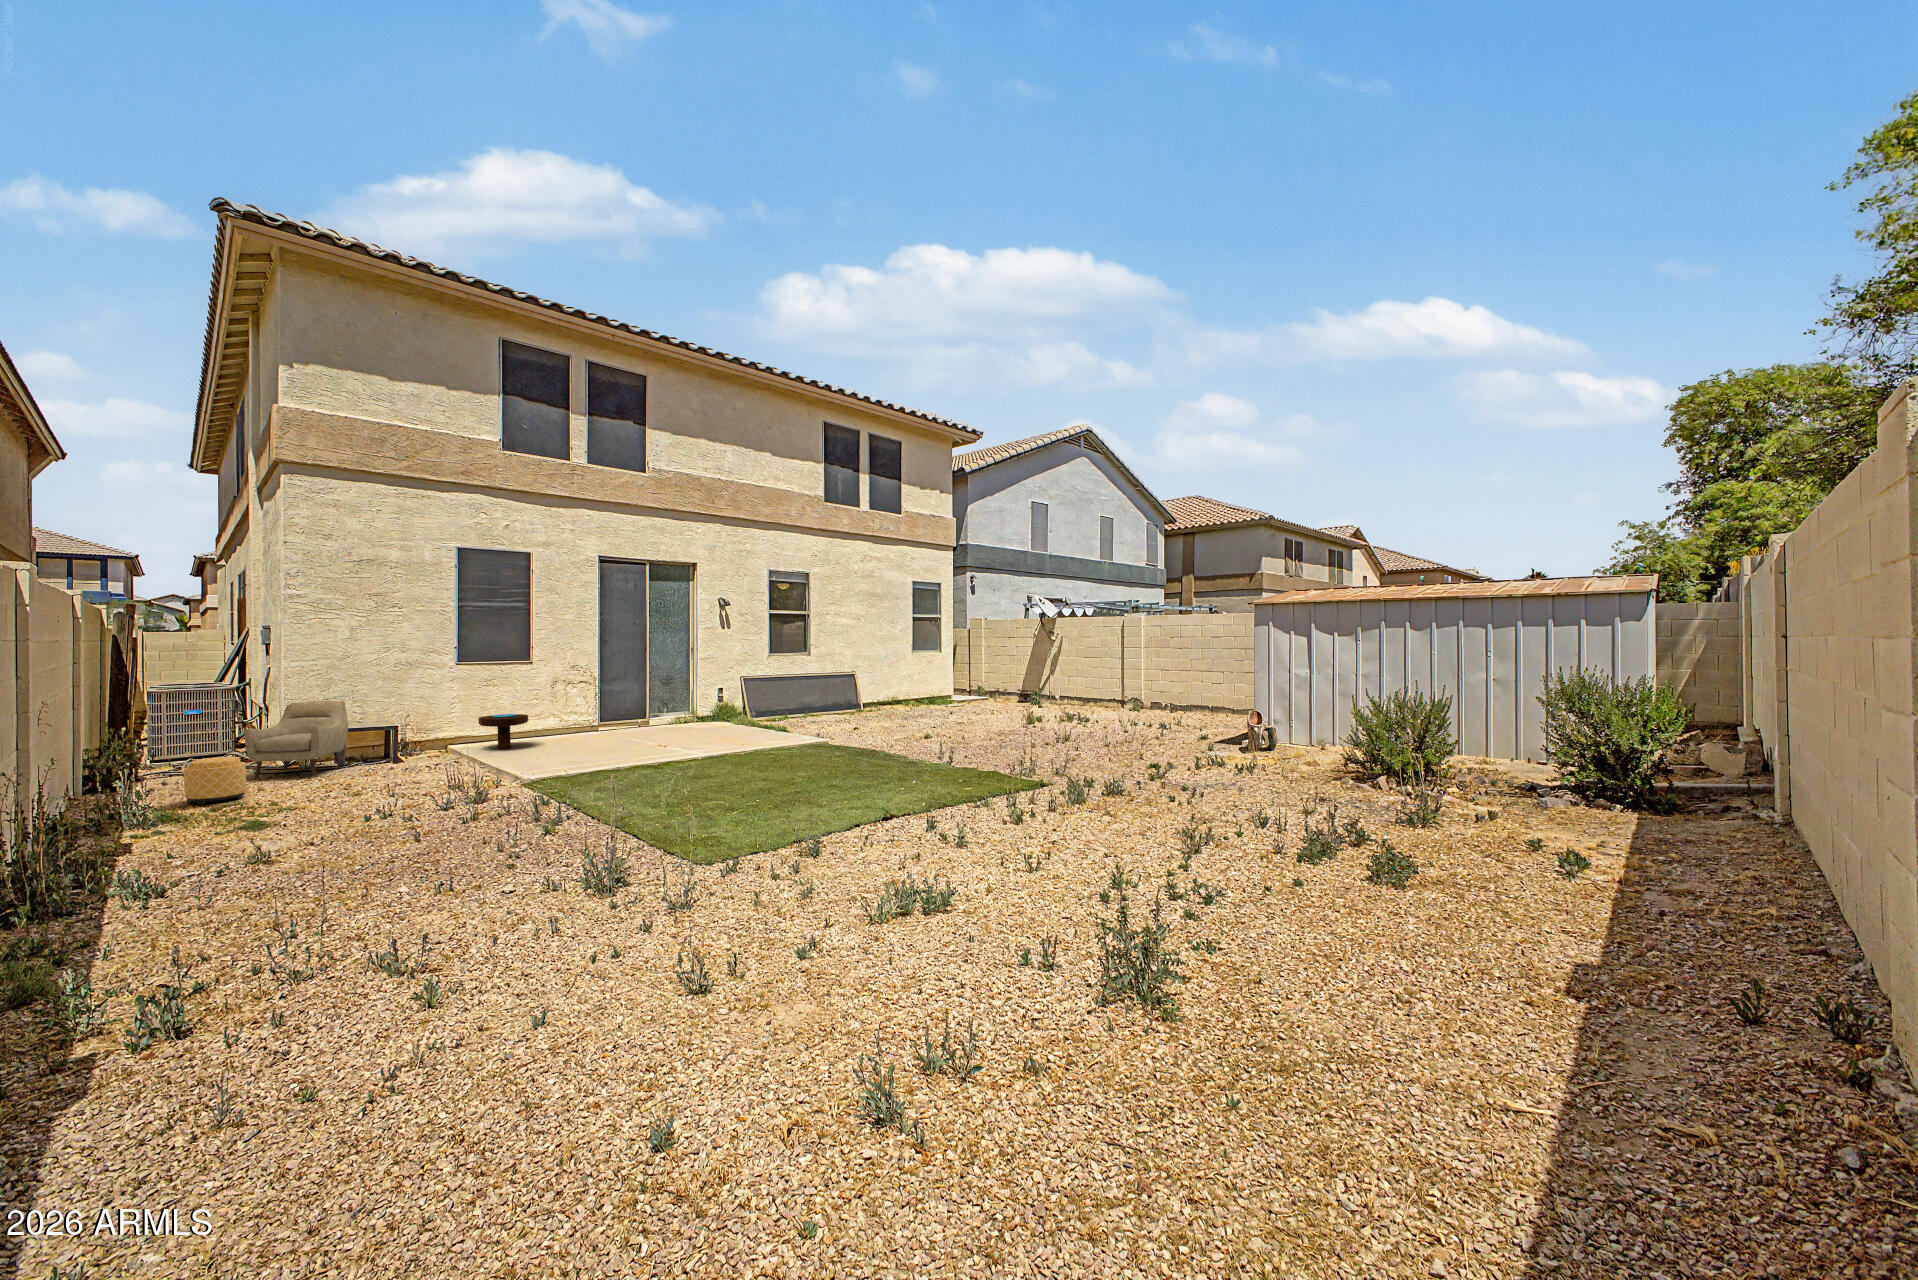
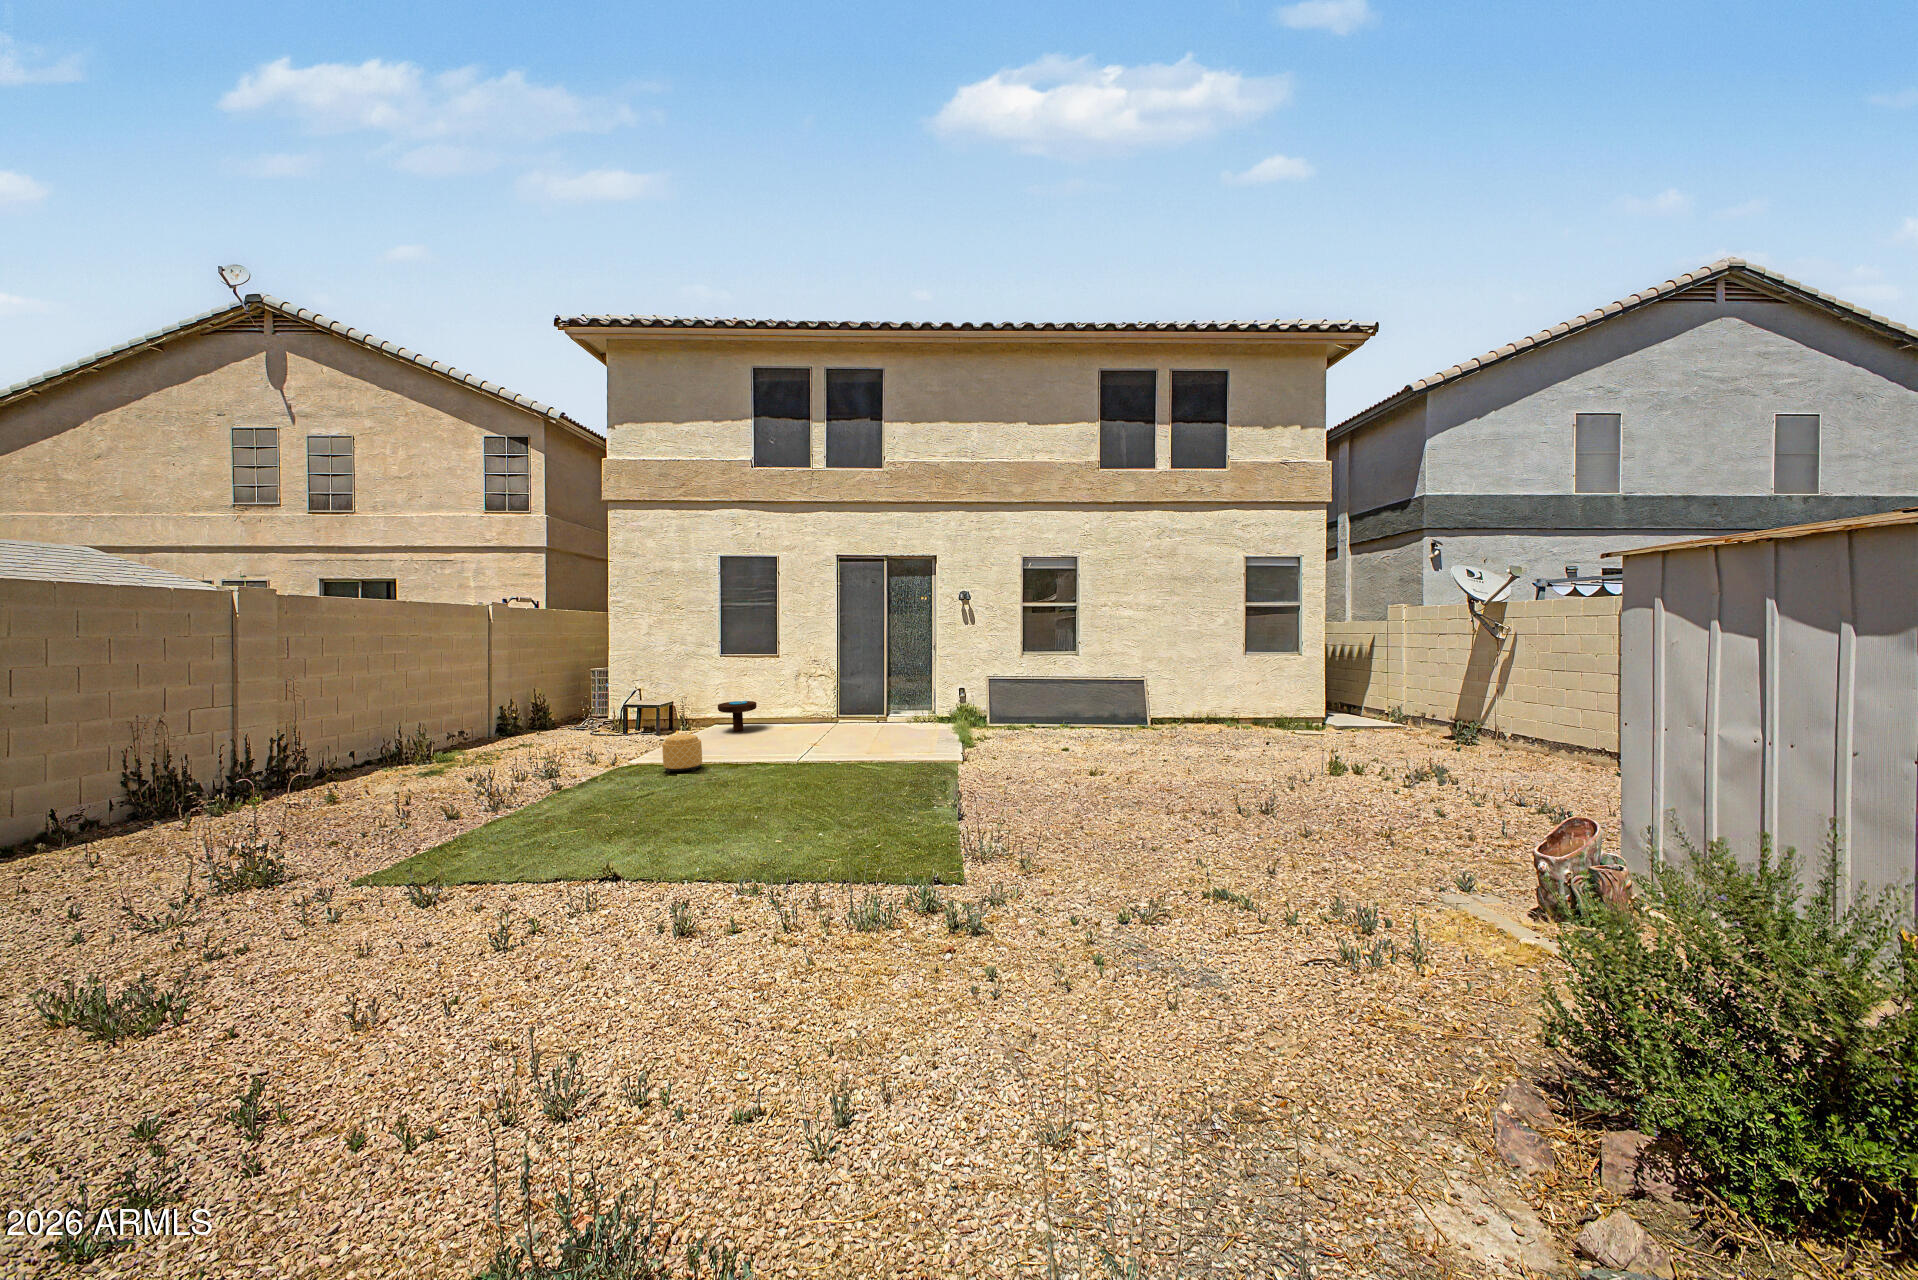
chair: present [245,700,348,779] -> none [564,682,630,741]
ottoman: present [184,757,246,805] -> present [662,735,702,773]

